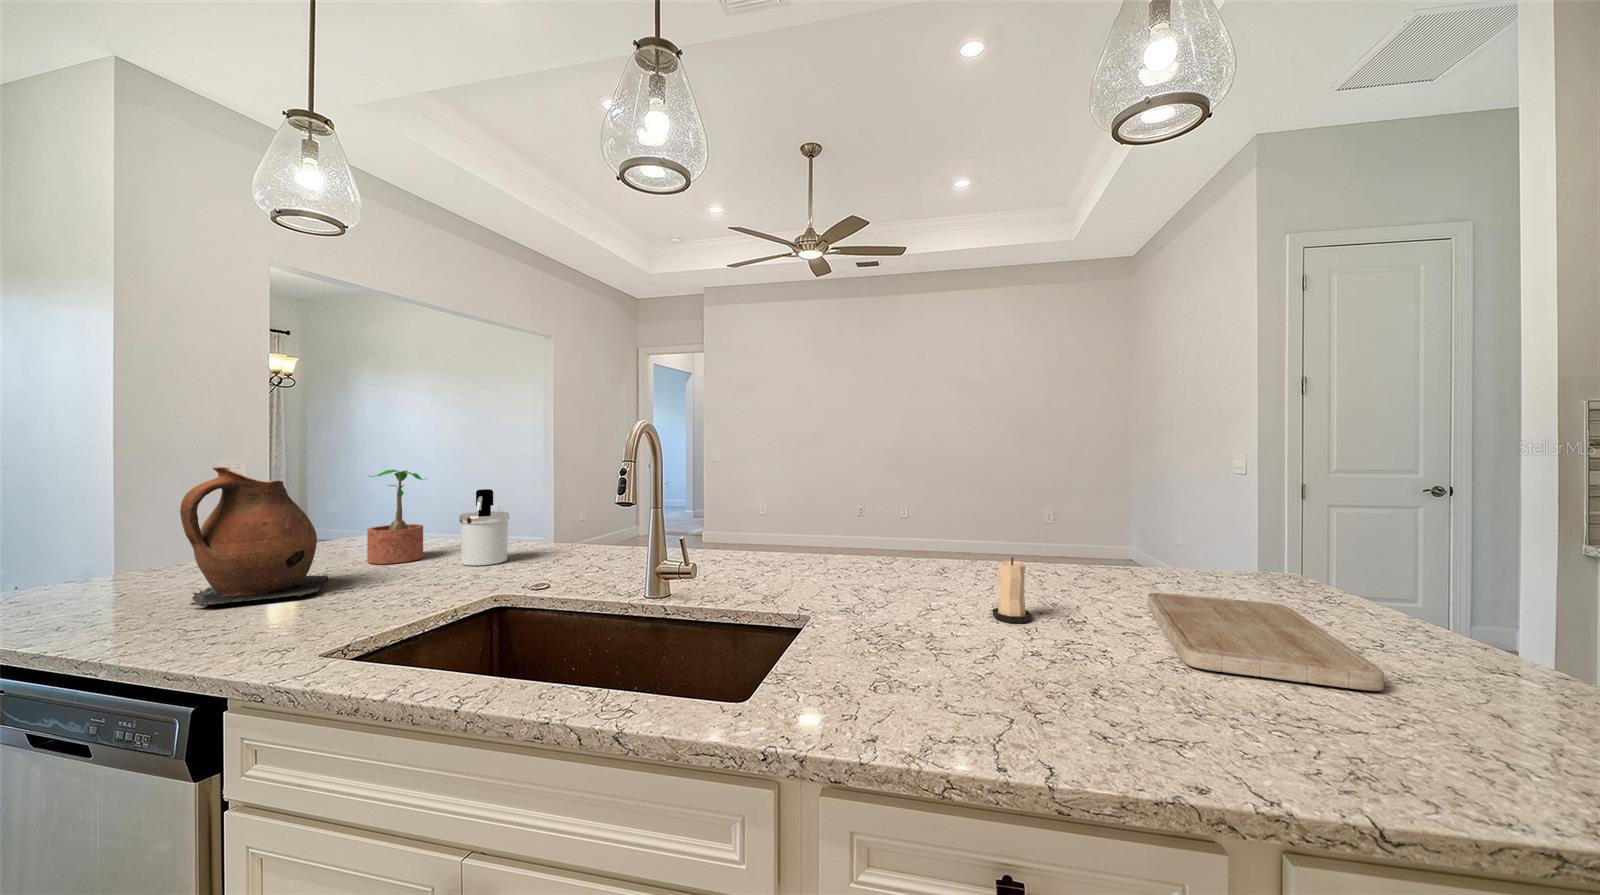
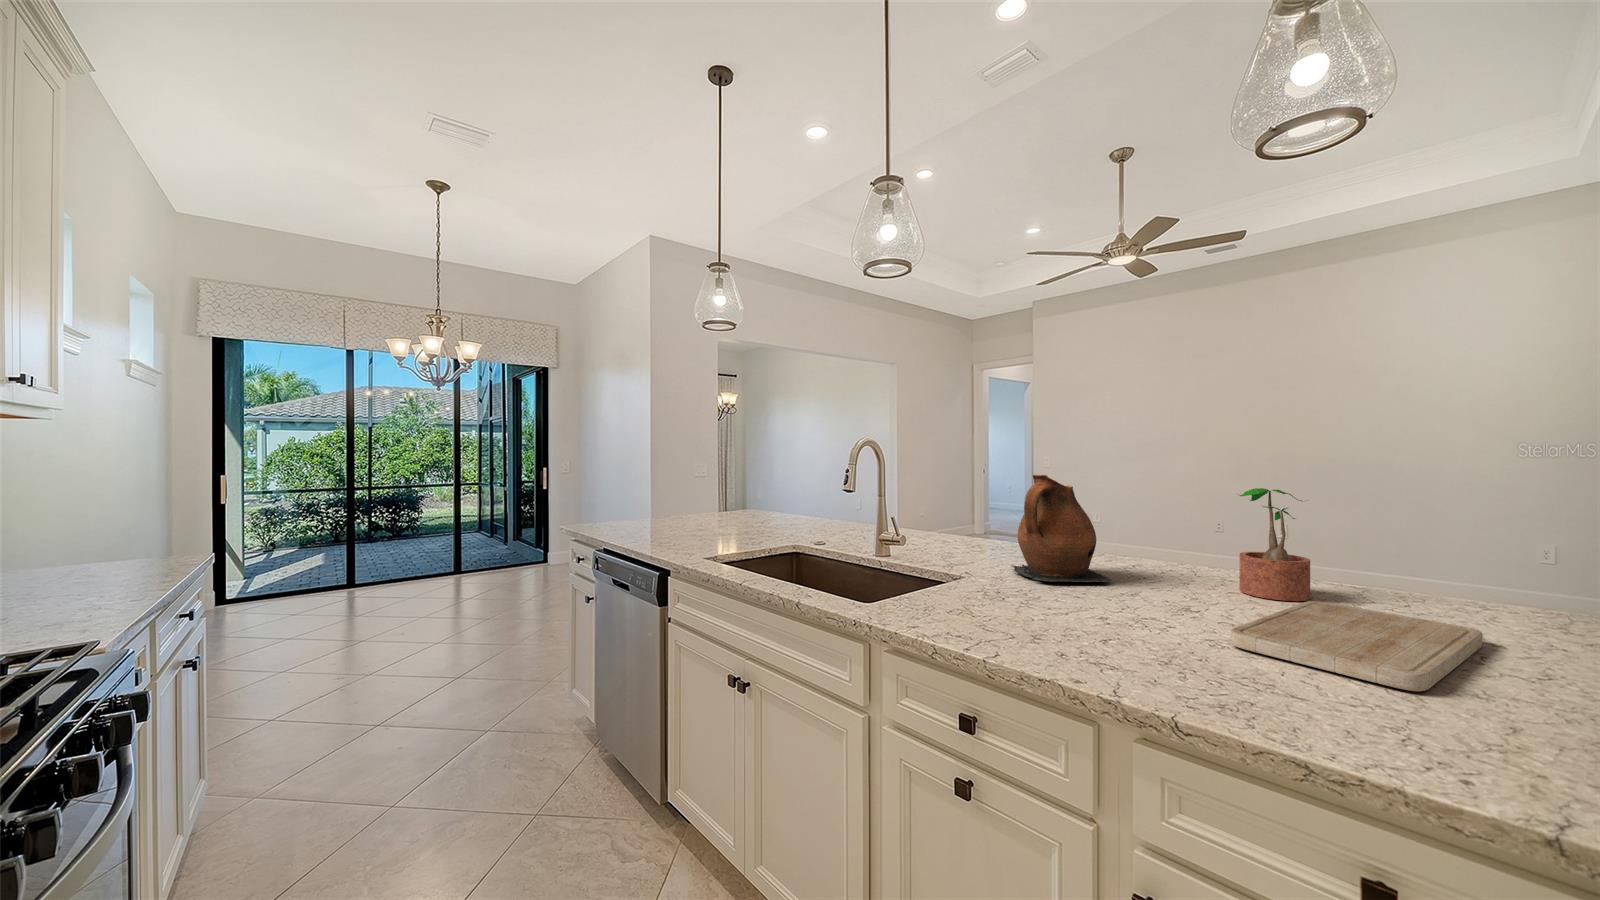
ceramic pitcher: present [180,467,328,605] -> present [1012,475,1111,584]
potted plant: present [367,470,423,564] -> present [1240,488,1310,601]
soap dispenser: present [459,489,509,566] -> none [789,482,817,529]
candle: present [993,557,1032,623] -> none [1113,547,1148,603]

